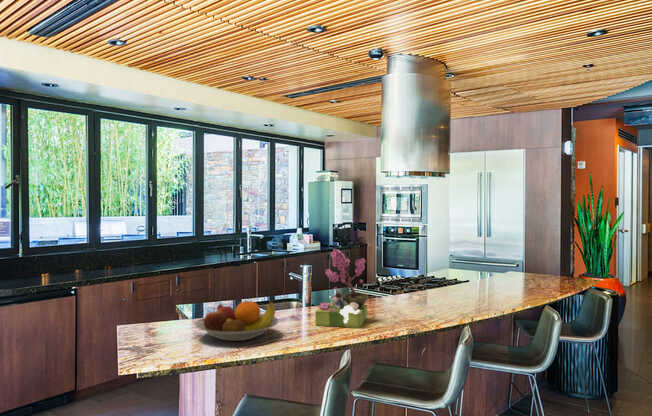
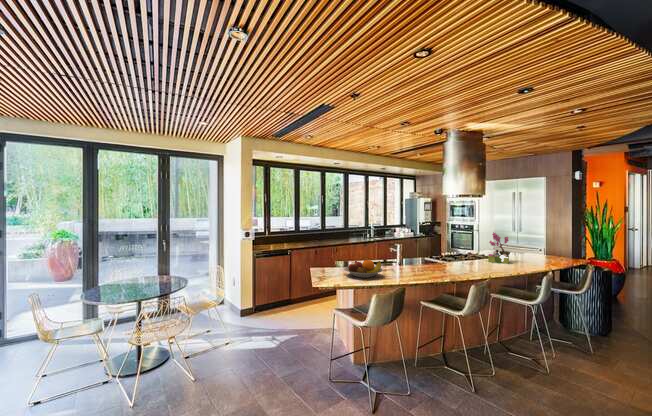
flower arrangement: present [316,249,368,328] -> present [488,232,510,264]

